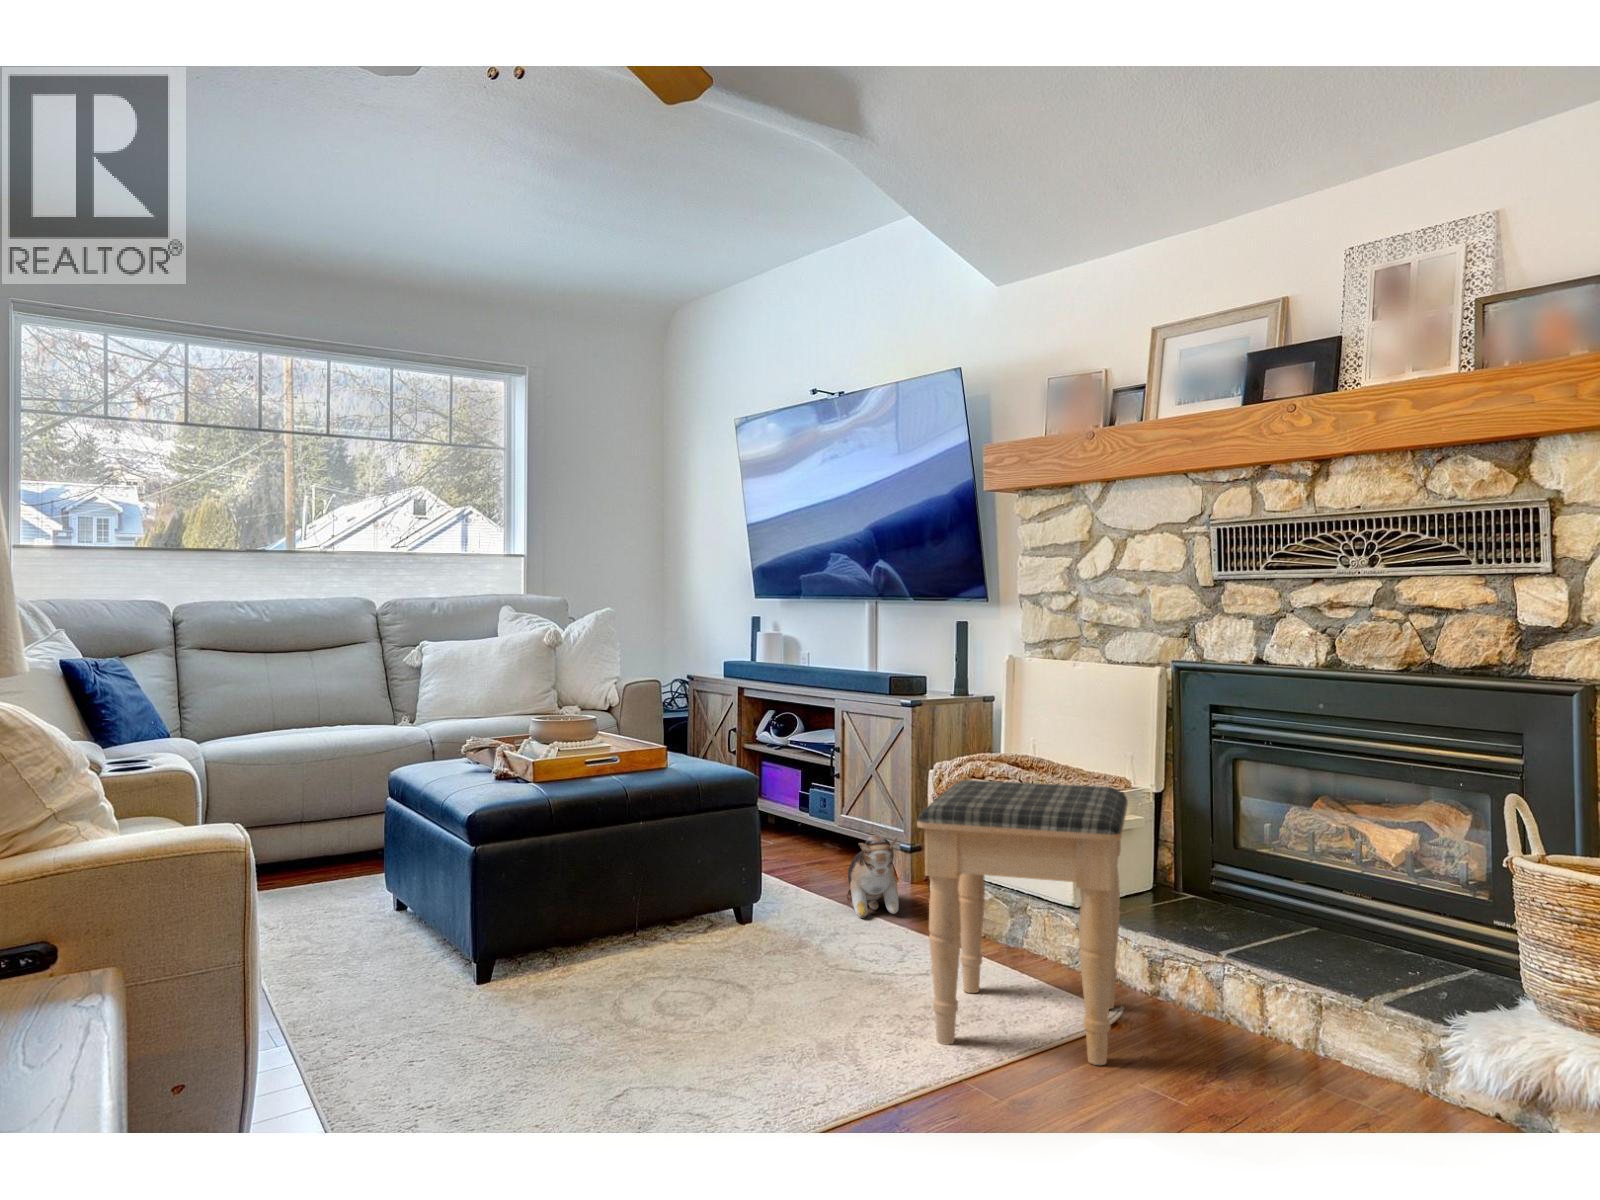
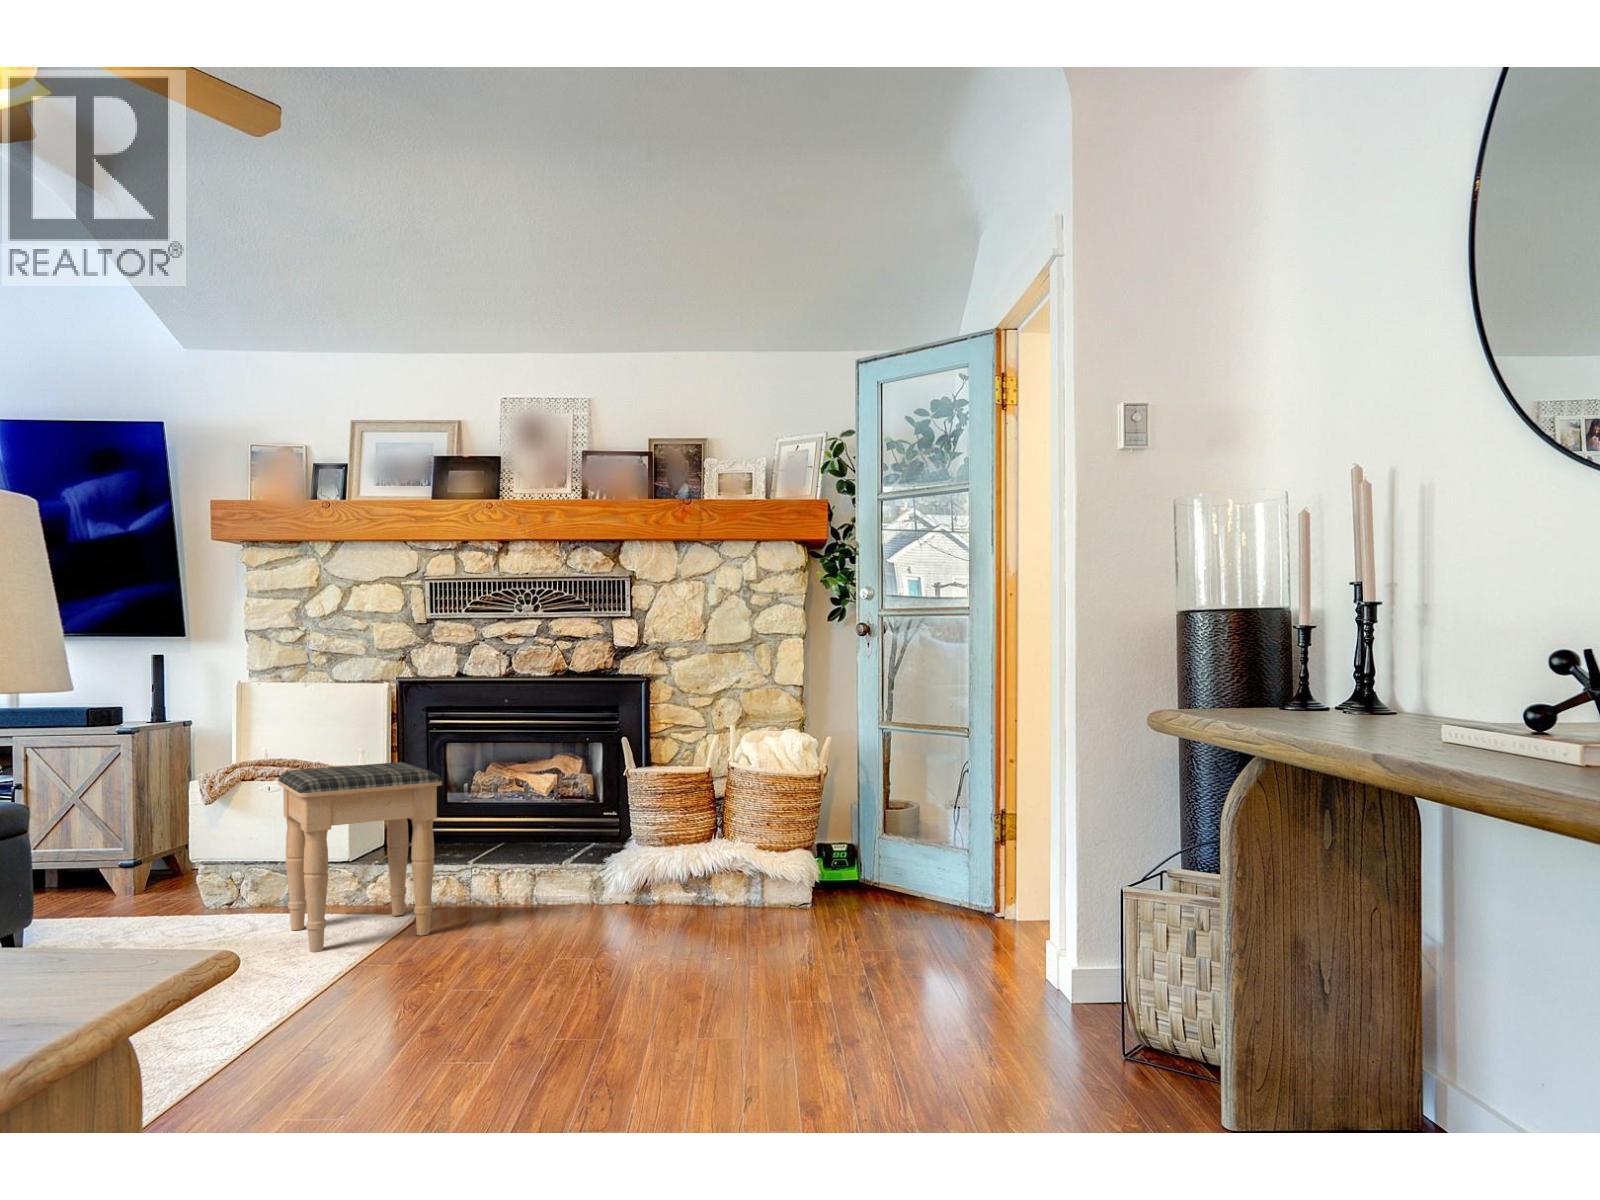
plush toy: present [847,835,899,918] -> none [101,839,181,918]

